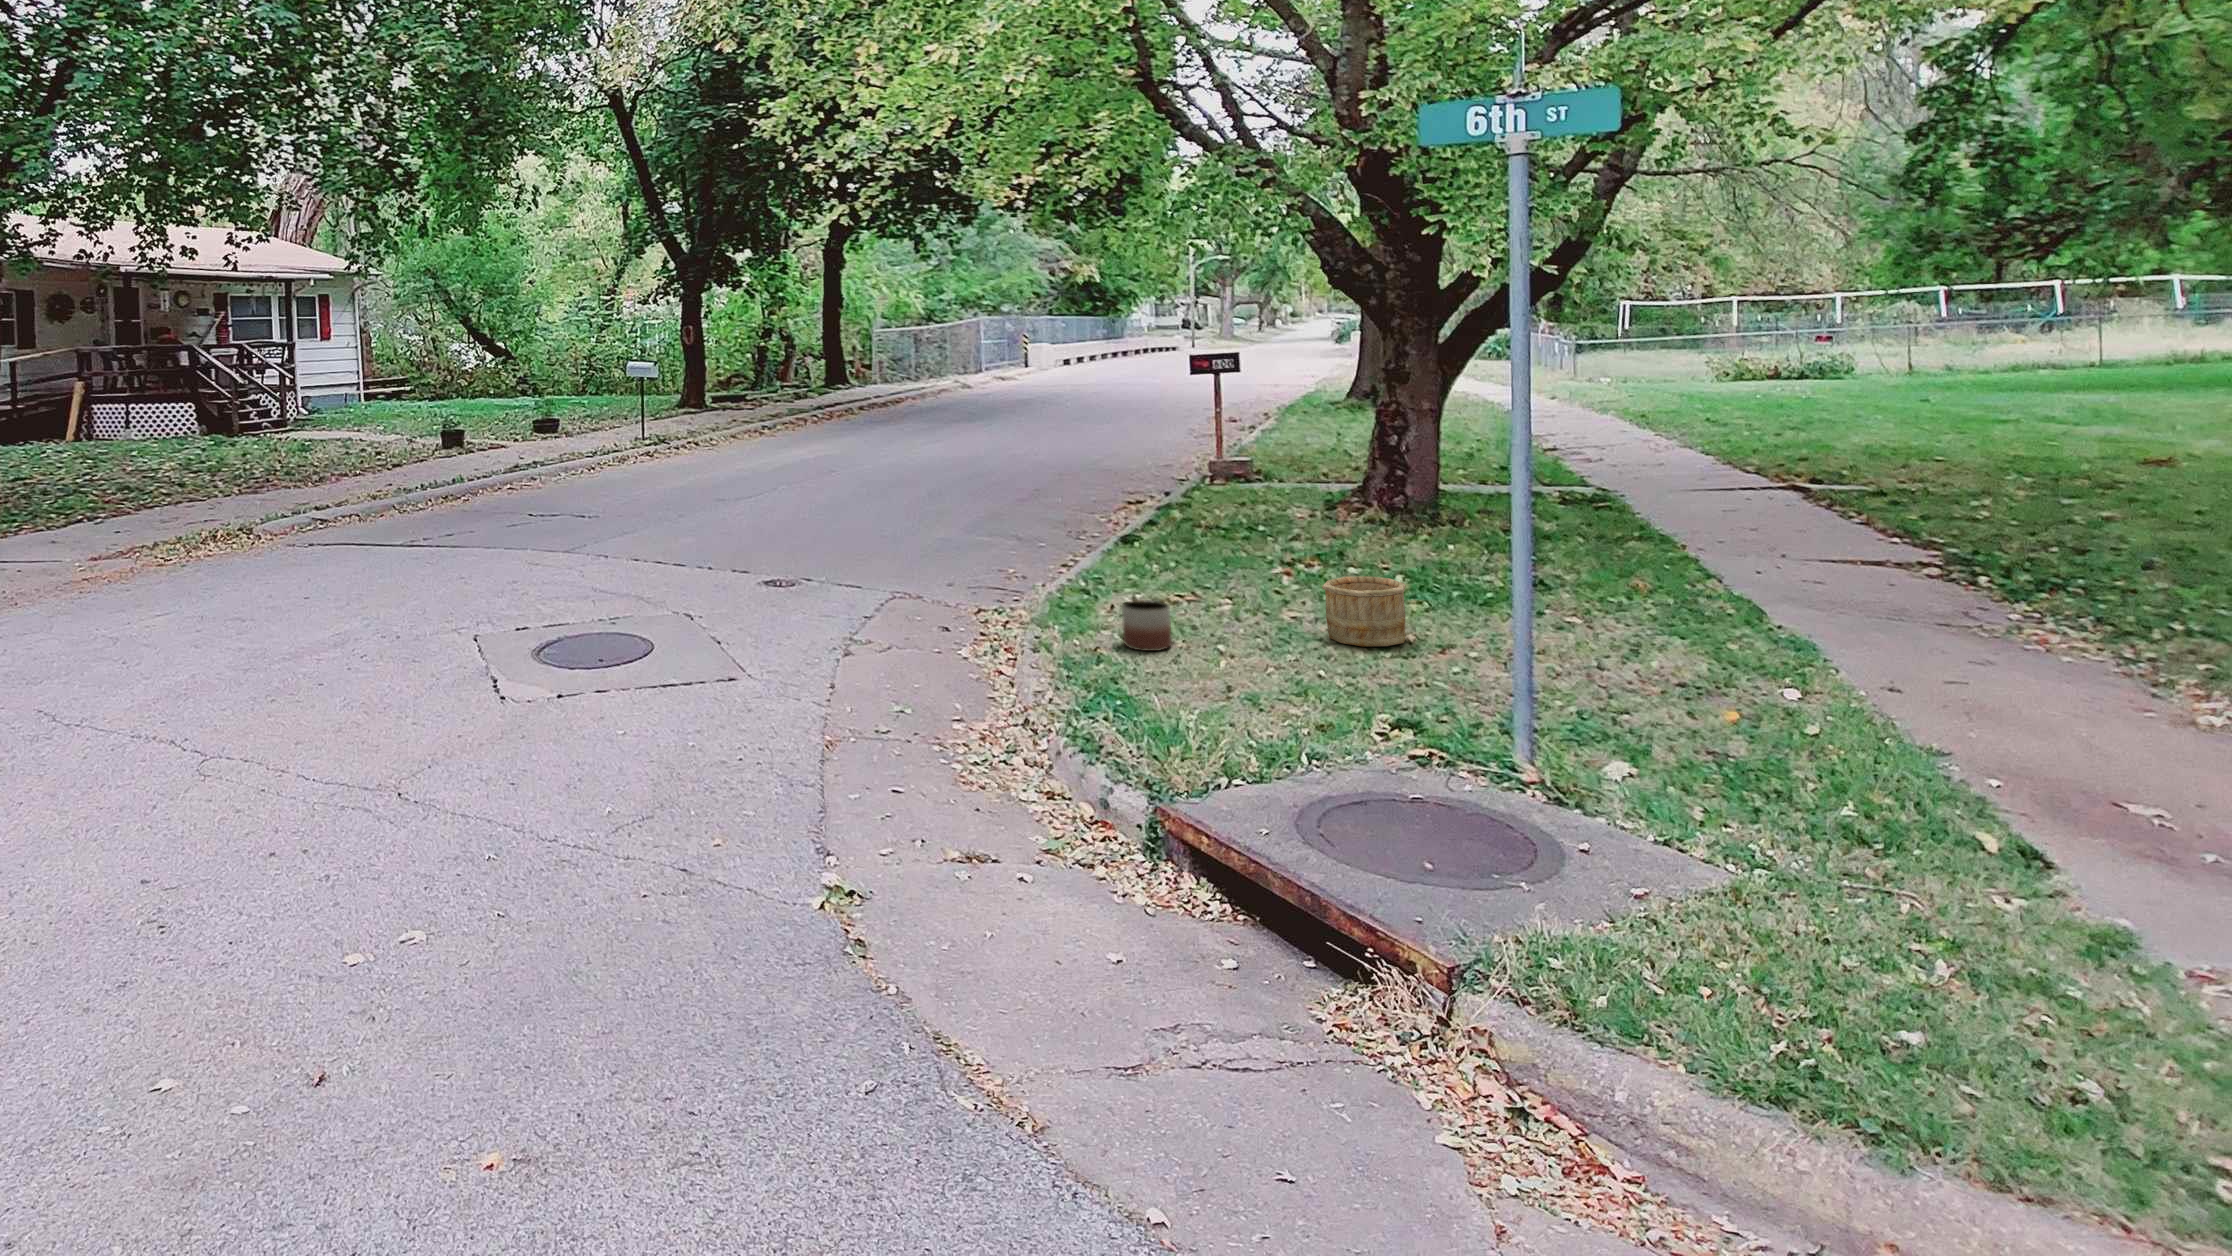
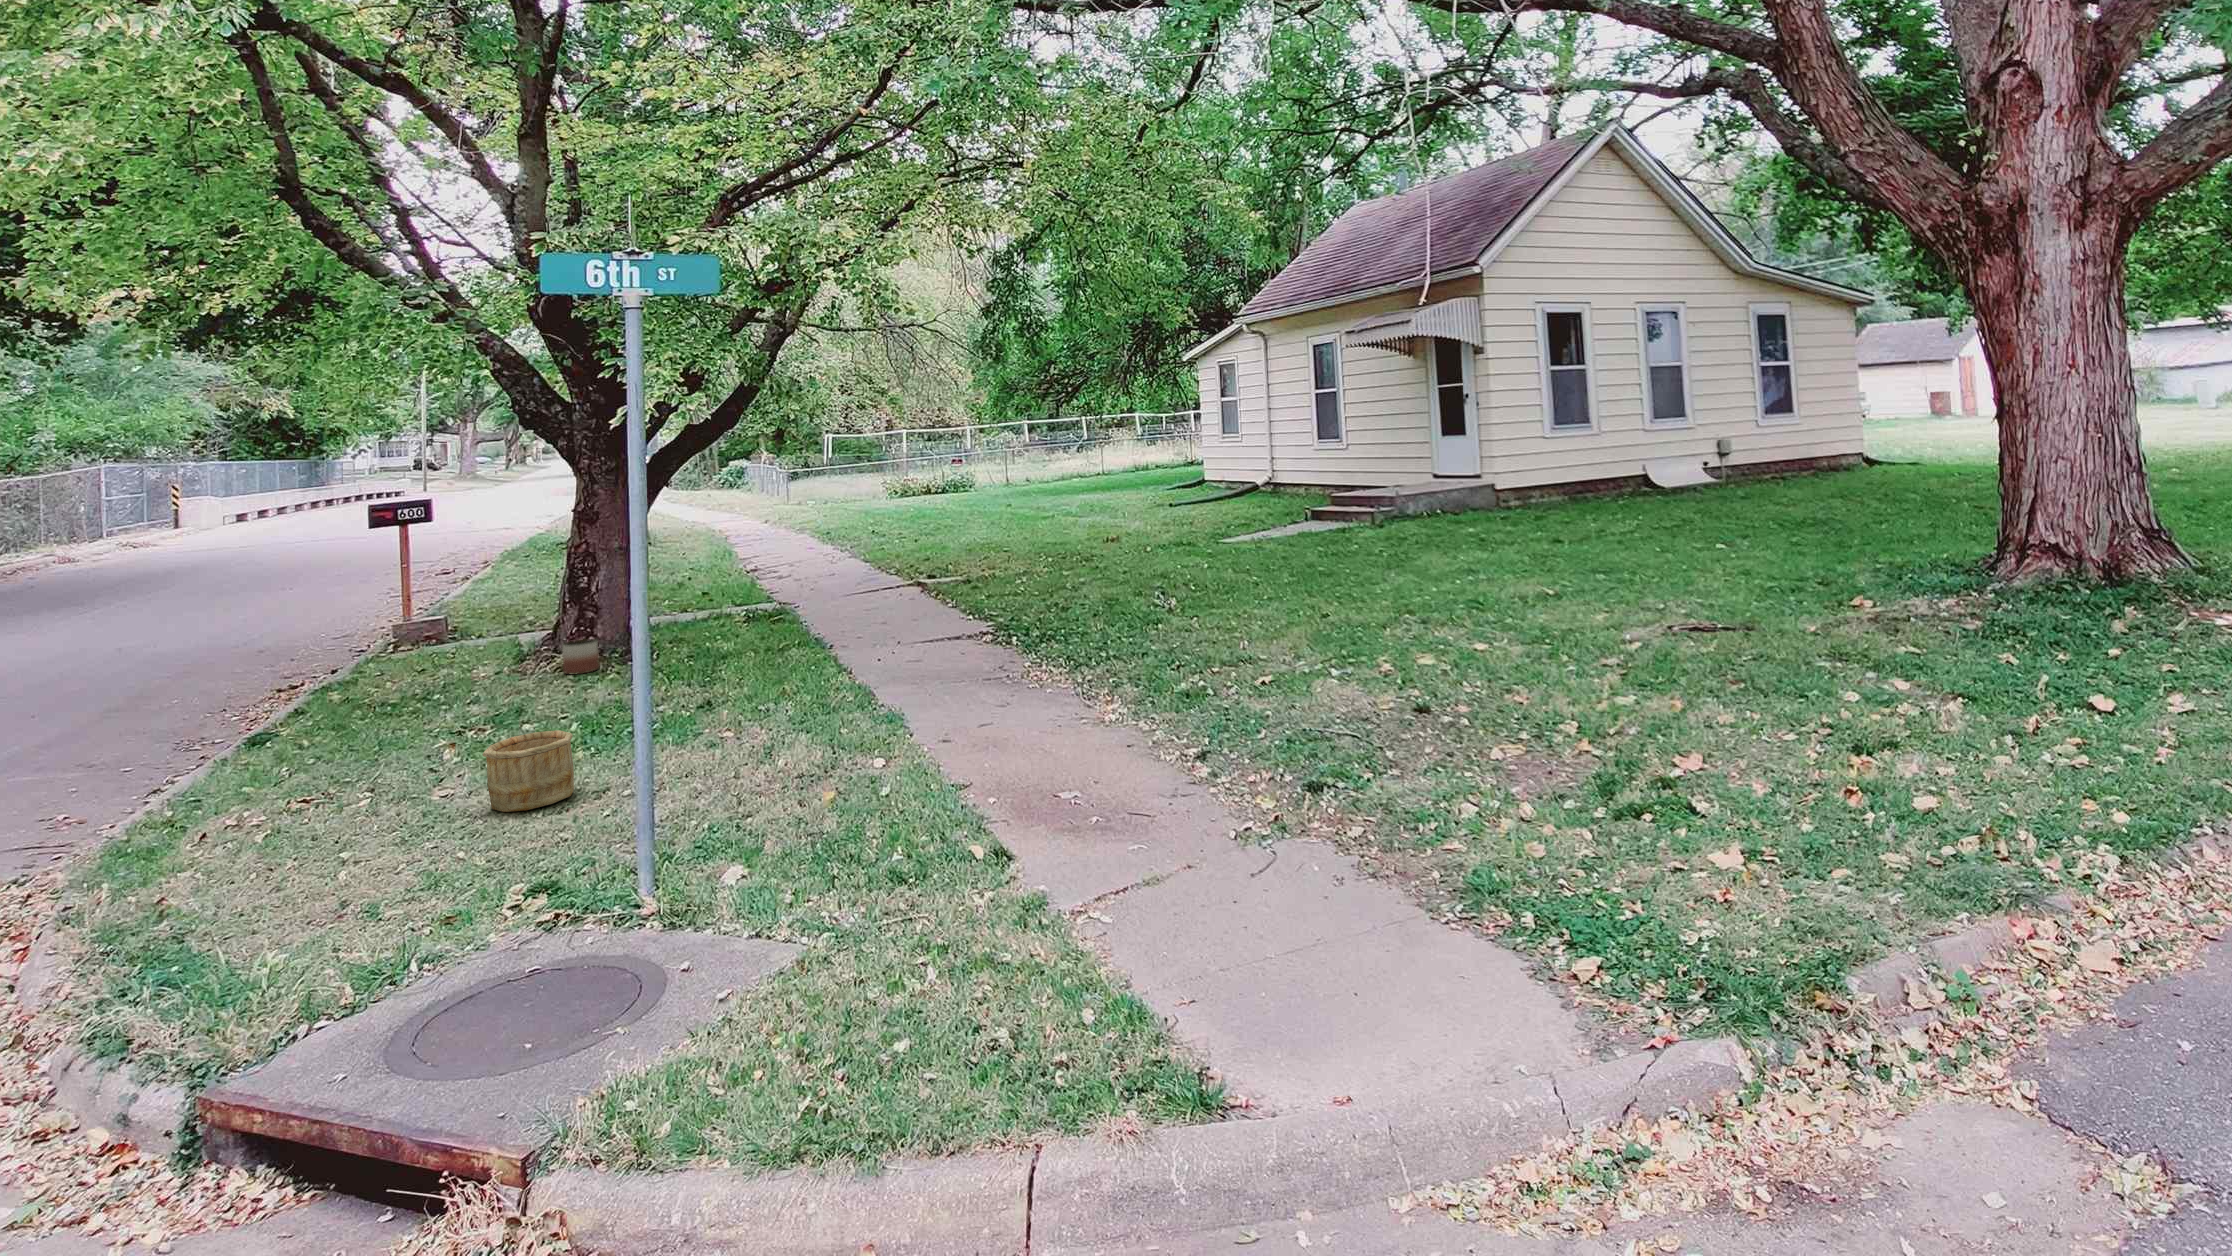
planter: present [1122,600,1172,651] -> present [562,639,599,675]

